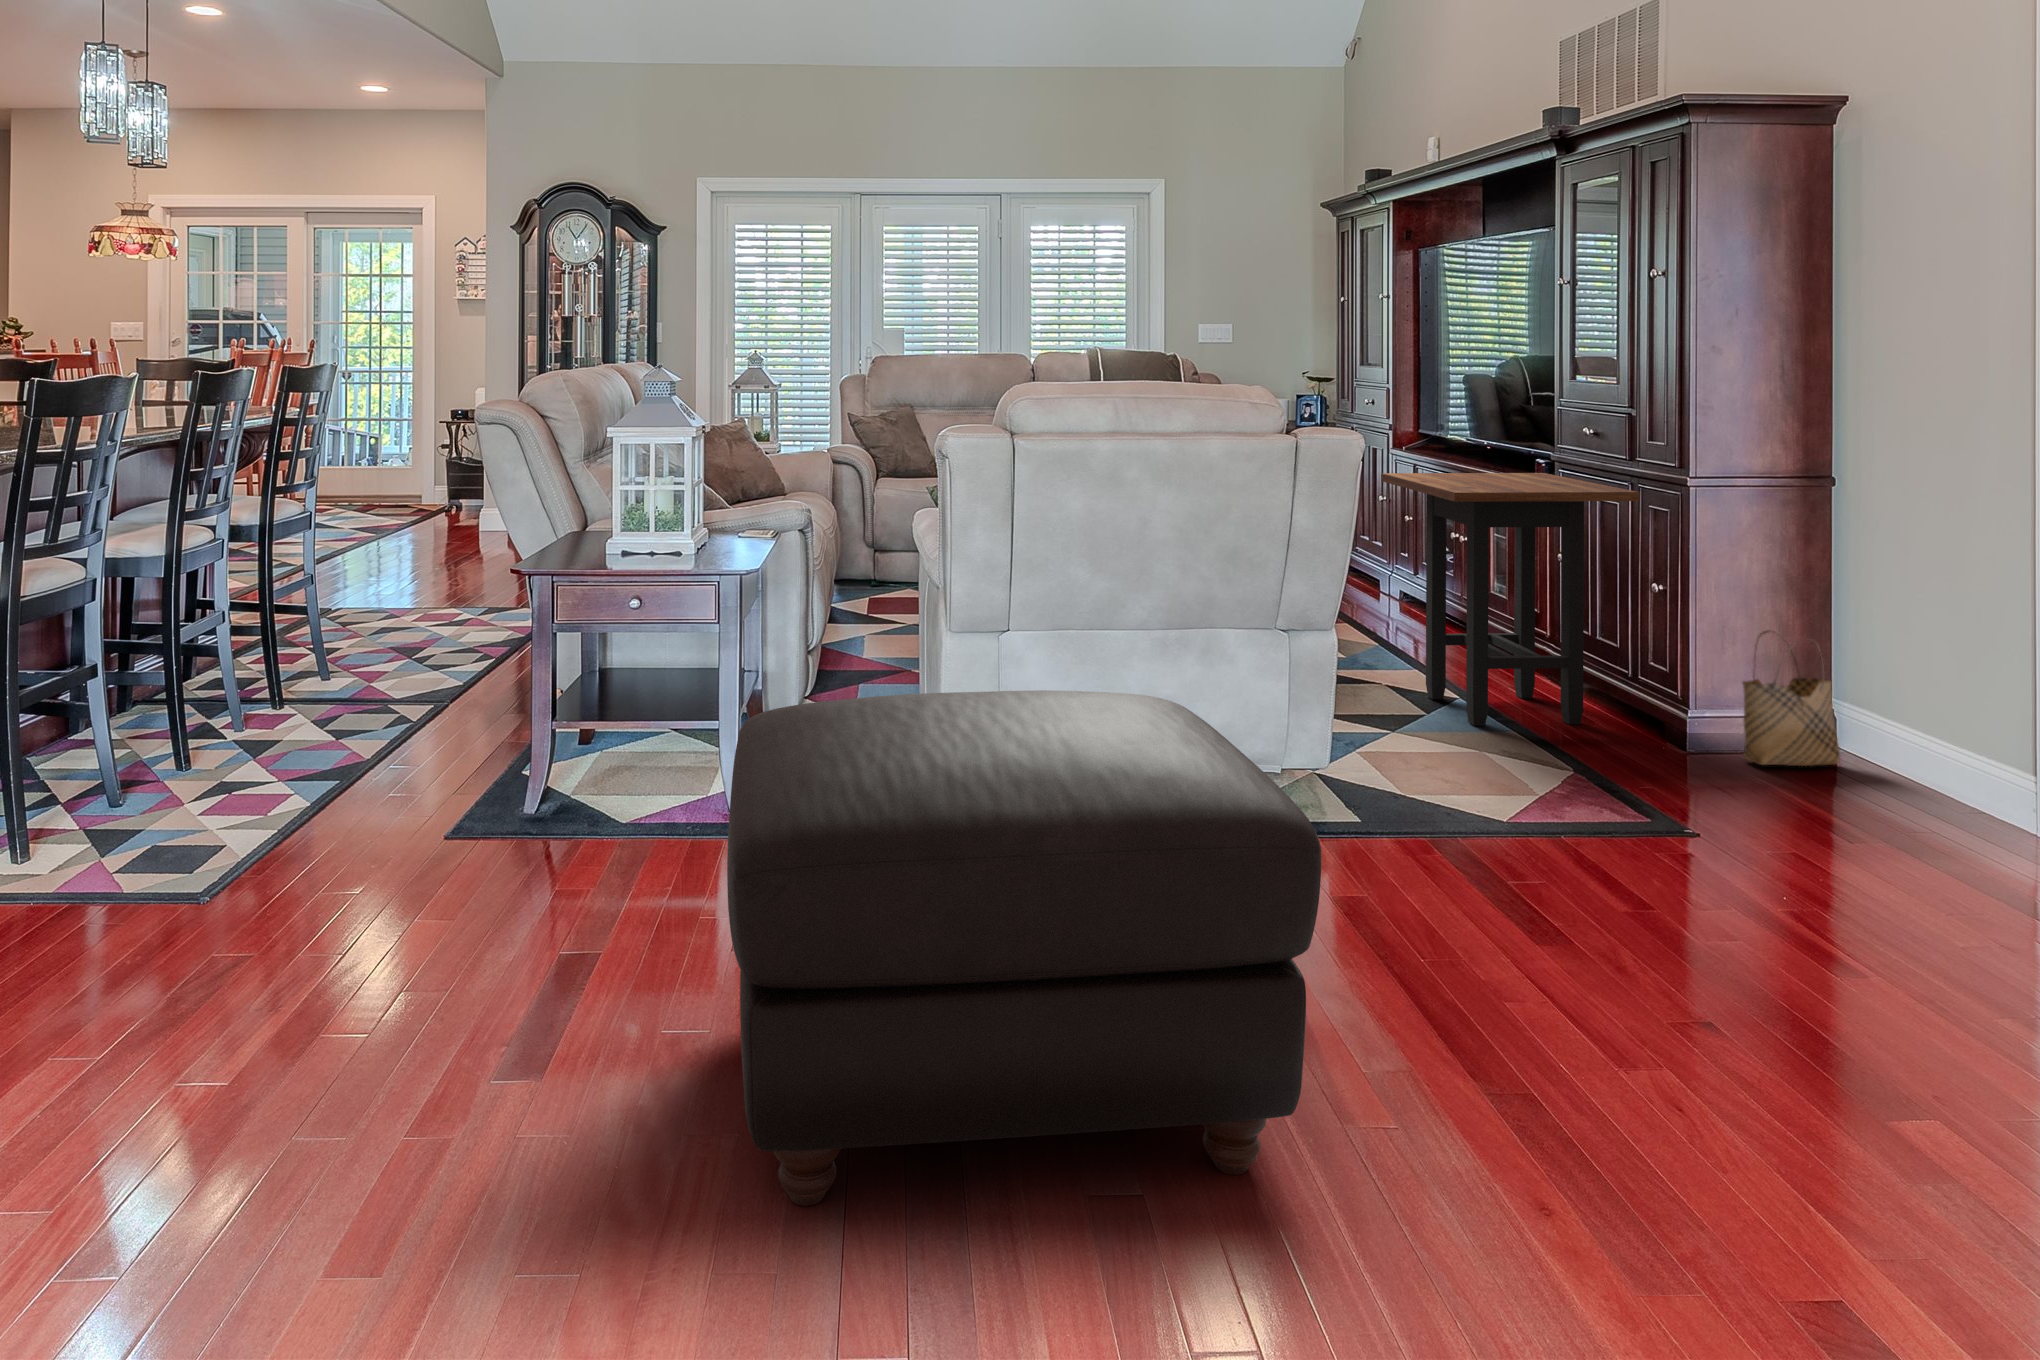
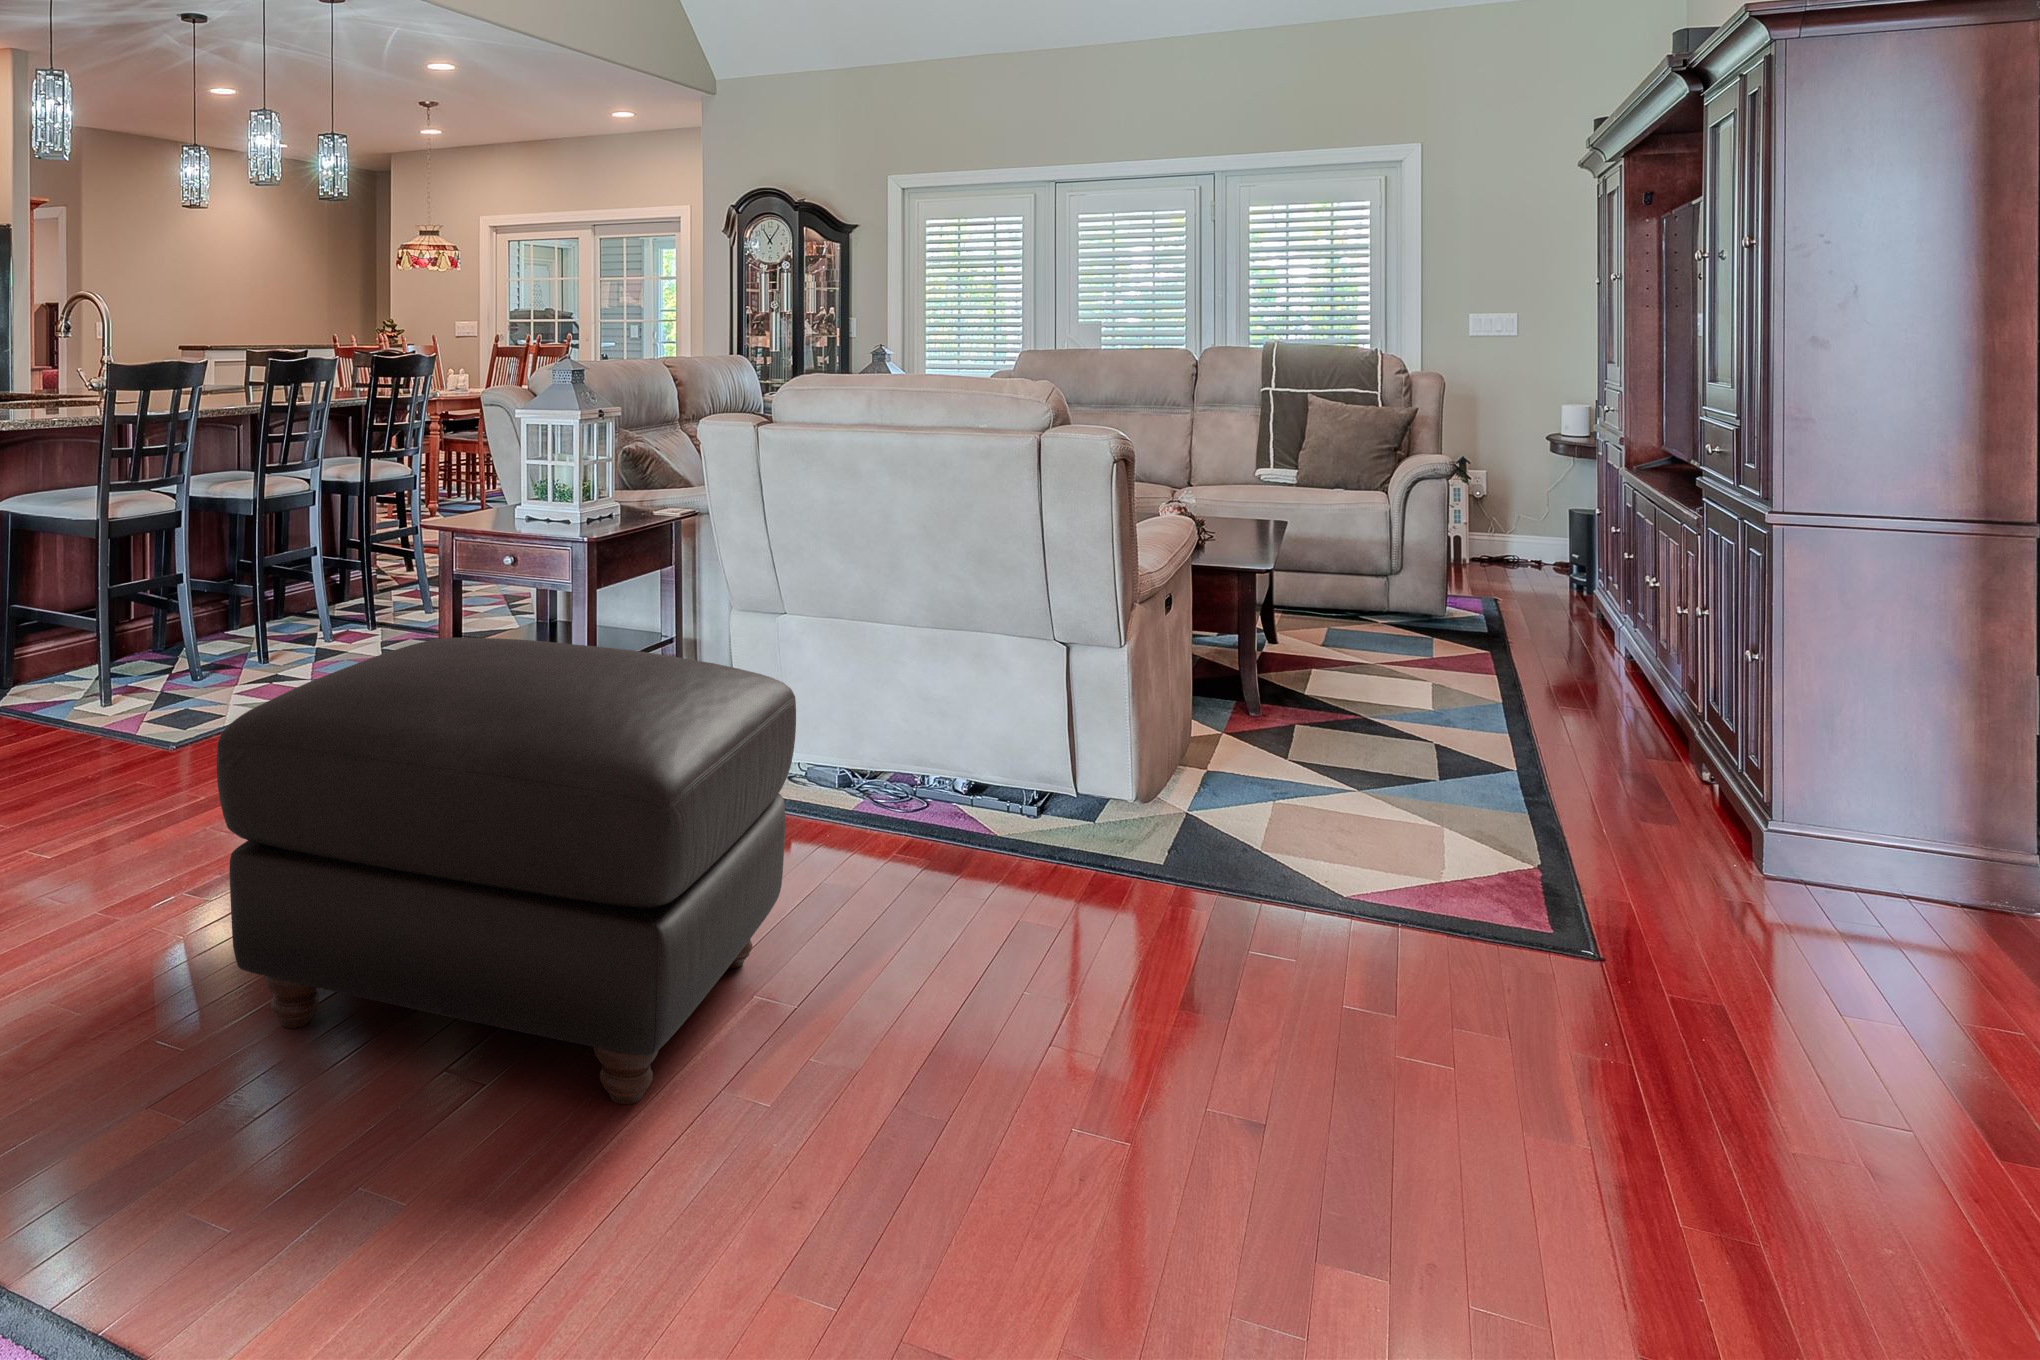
side table: present [1381,473,1640,726] -> none [1432,493,1733,826]
woven basket: present [1742,630,1840,766] -> none [1845,730,2016,930]

